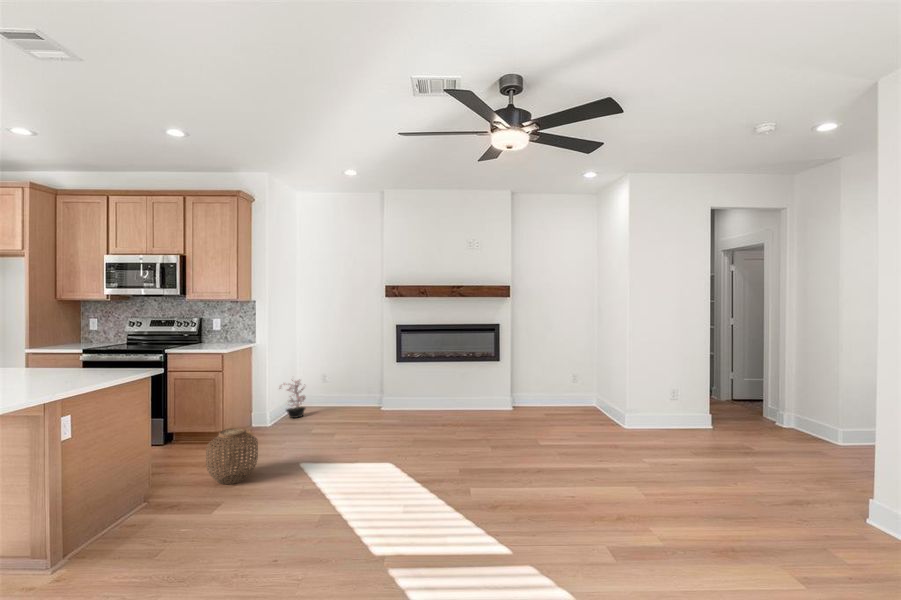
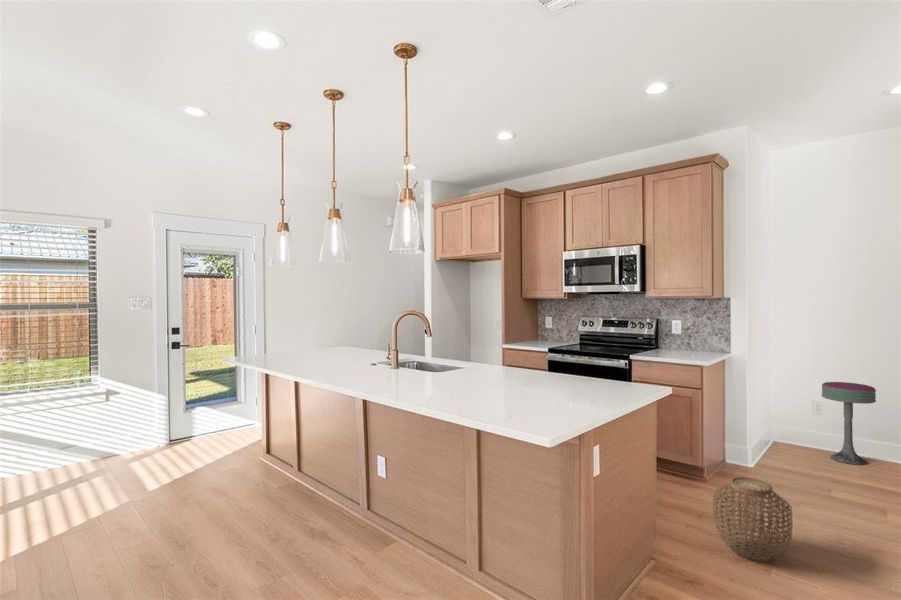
bar stool: none [320,359,348,412] -> present [822,382,876,465]
potted plant: present [279,380,305,418] -> none [761,400,808,461]

